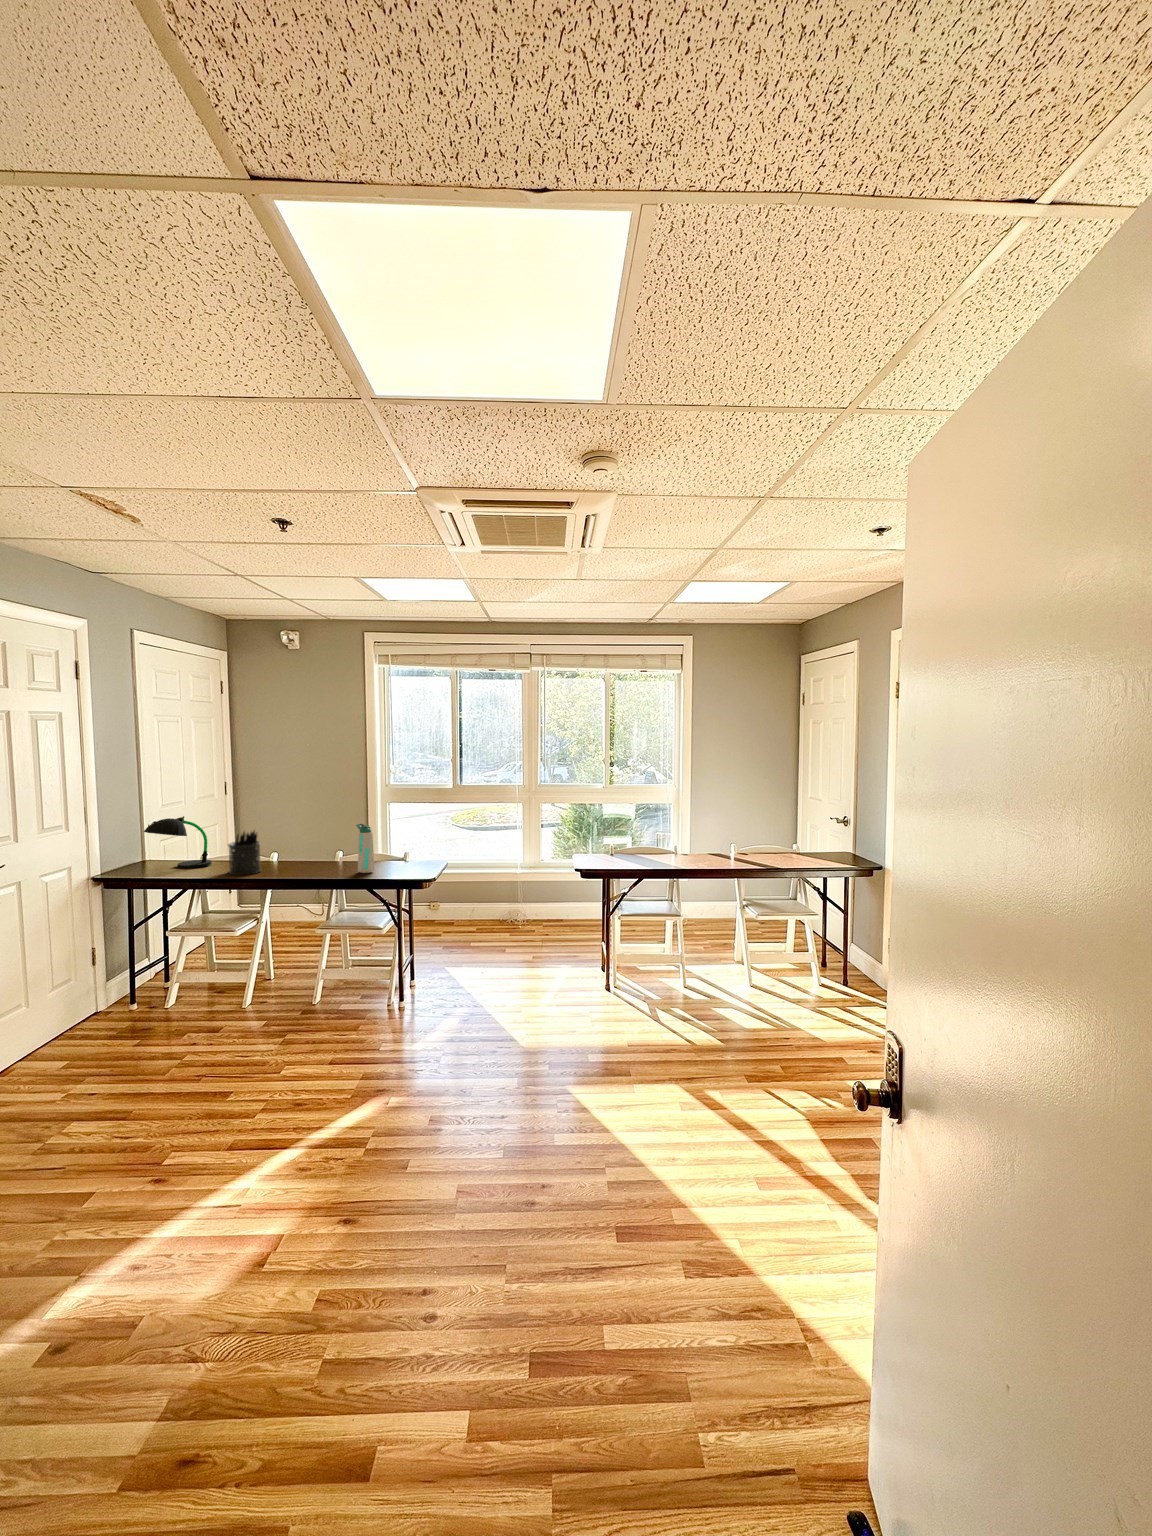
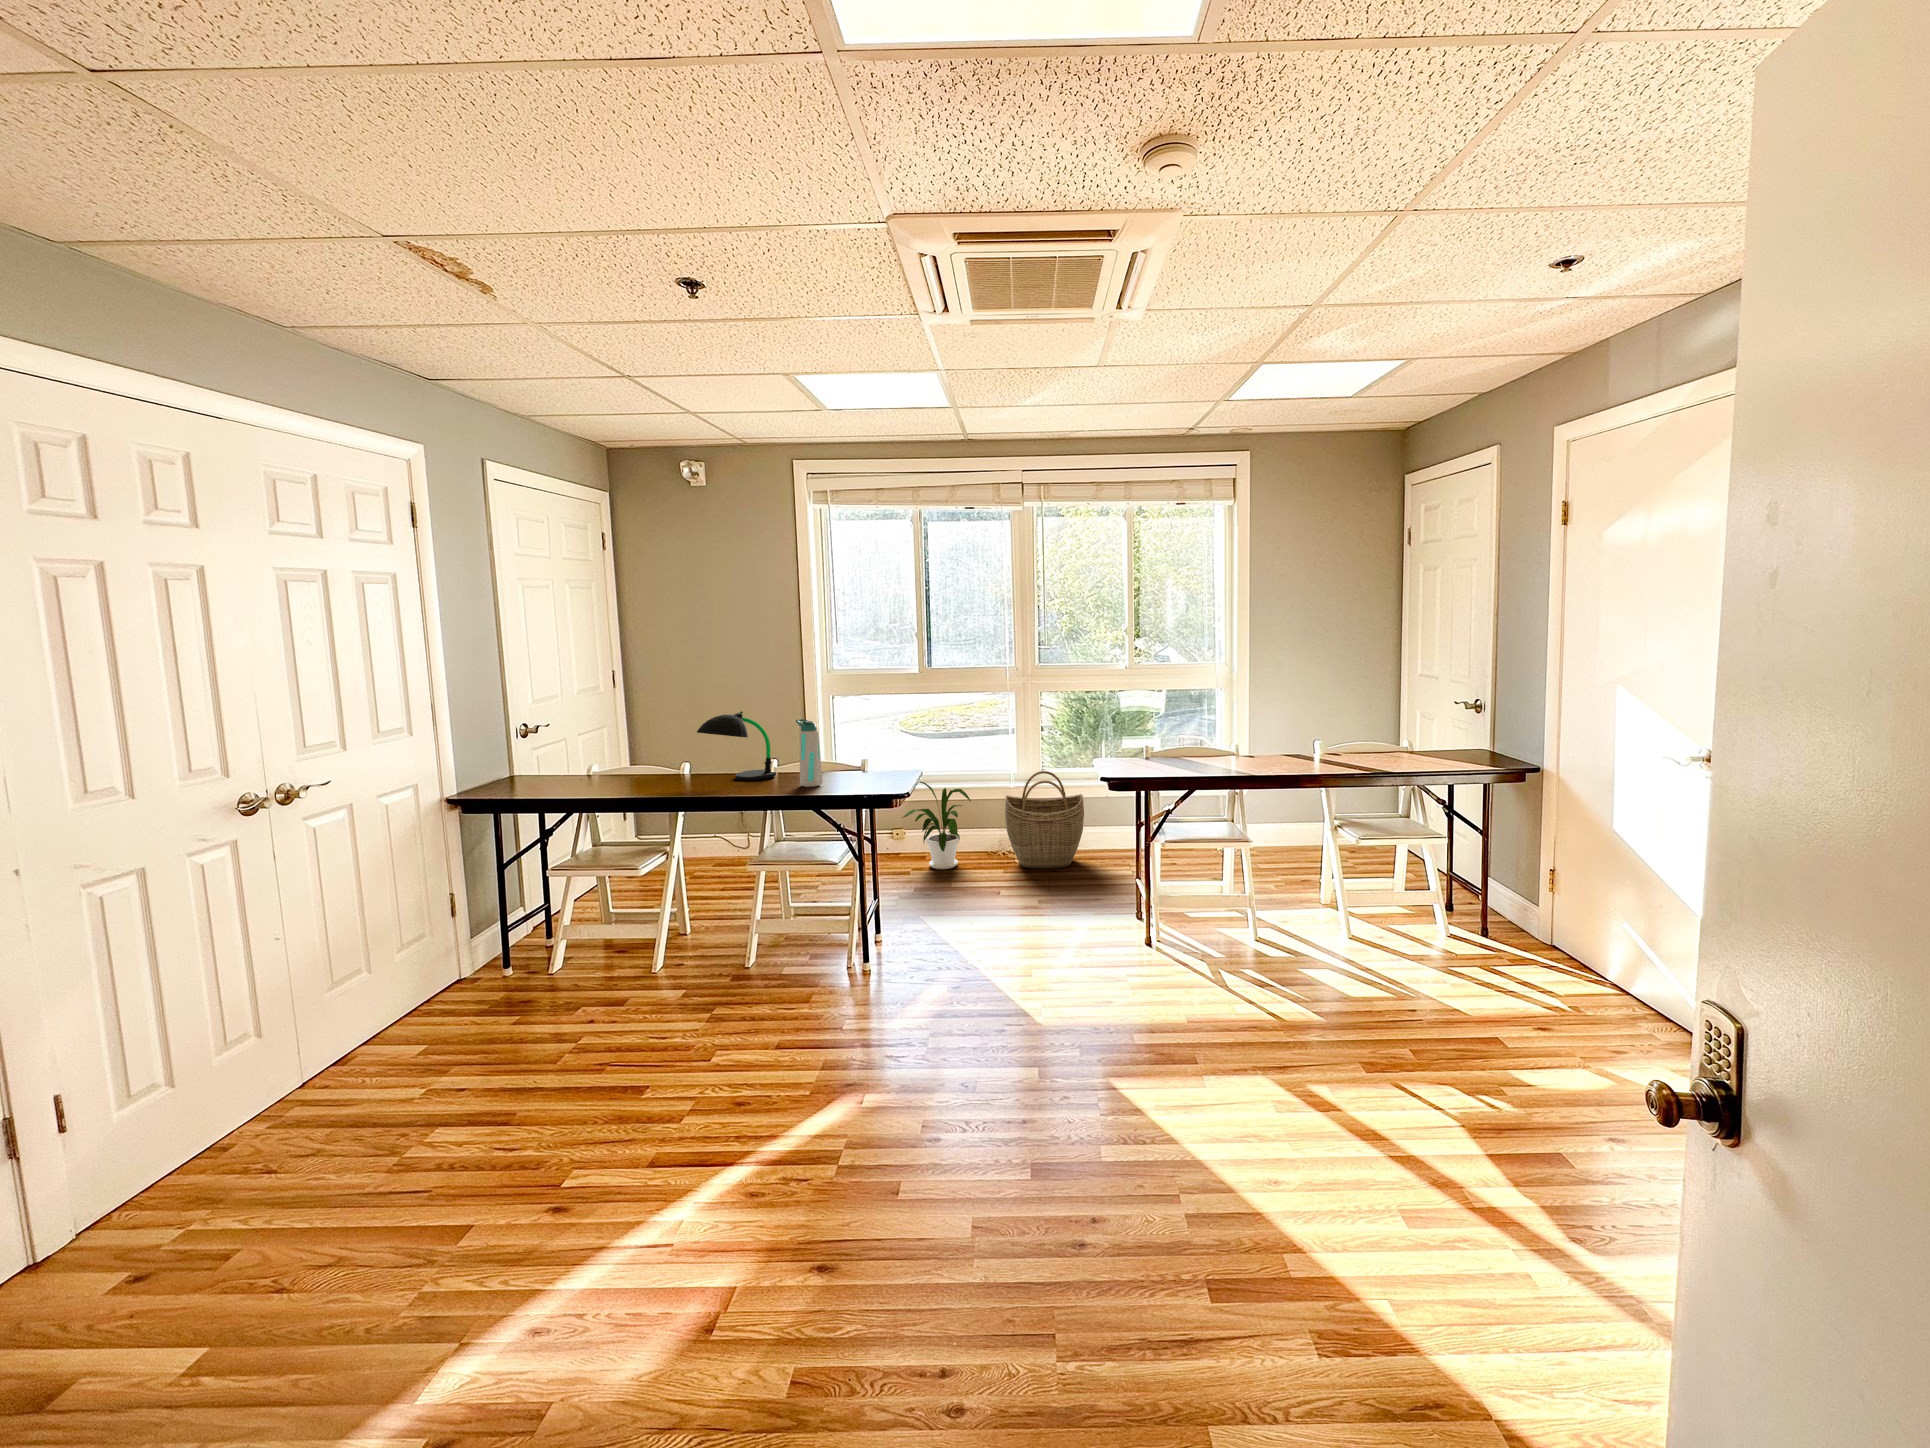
desk lamp: present [144,816,212,868] -> present [697,711,776,780]
pen holder: present [228,831,261,875] -> none [622,728,669,792]
woven basket: none [512,862,569,933] -> present [1005,771,1084,868]
house plant: none [435,867,487,933] -> present [902,782,971,869]

